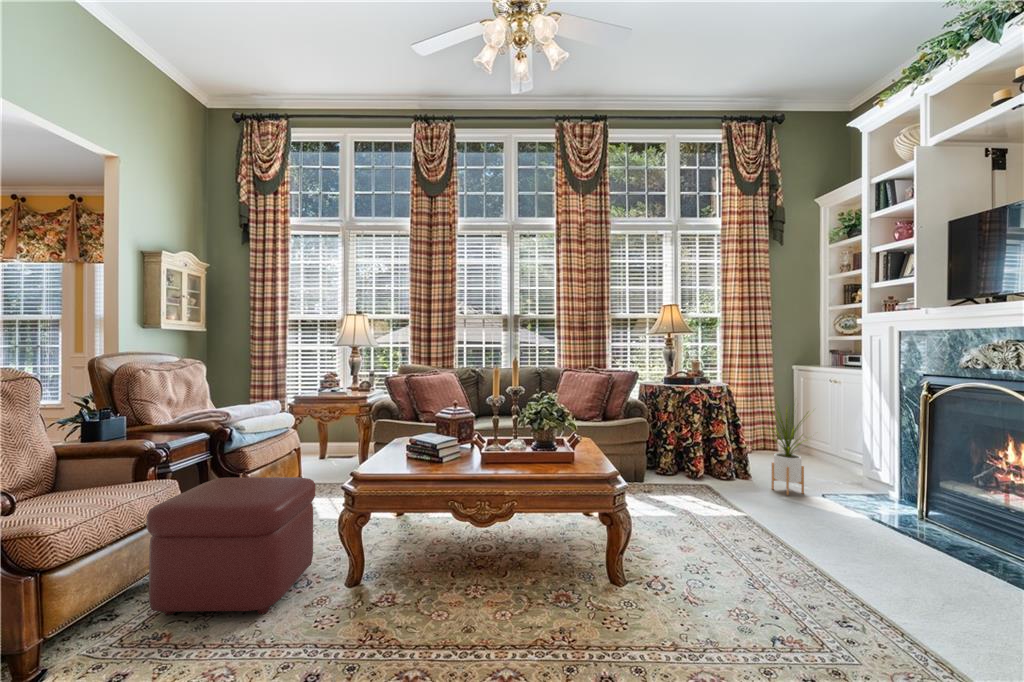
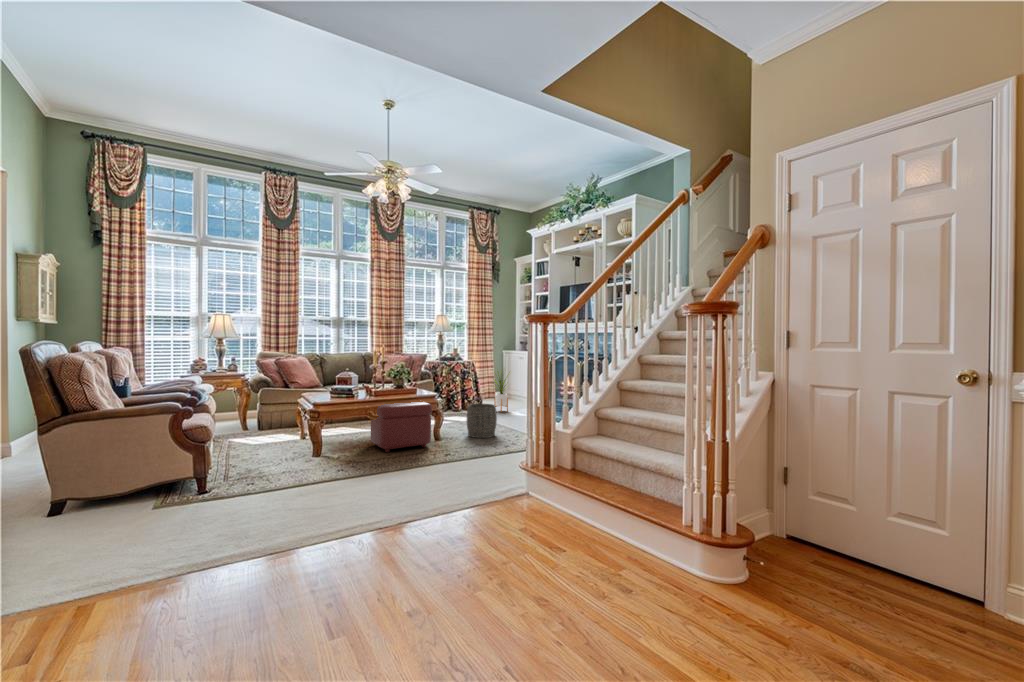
ottoman: present [147,477,315,615] -> present [371,402,432,452]
woven basket: none [686,496,767,598] -> present [467,404,497,438]

